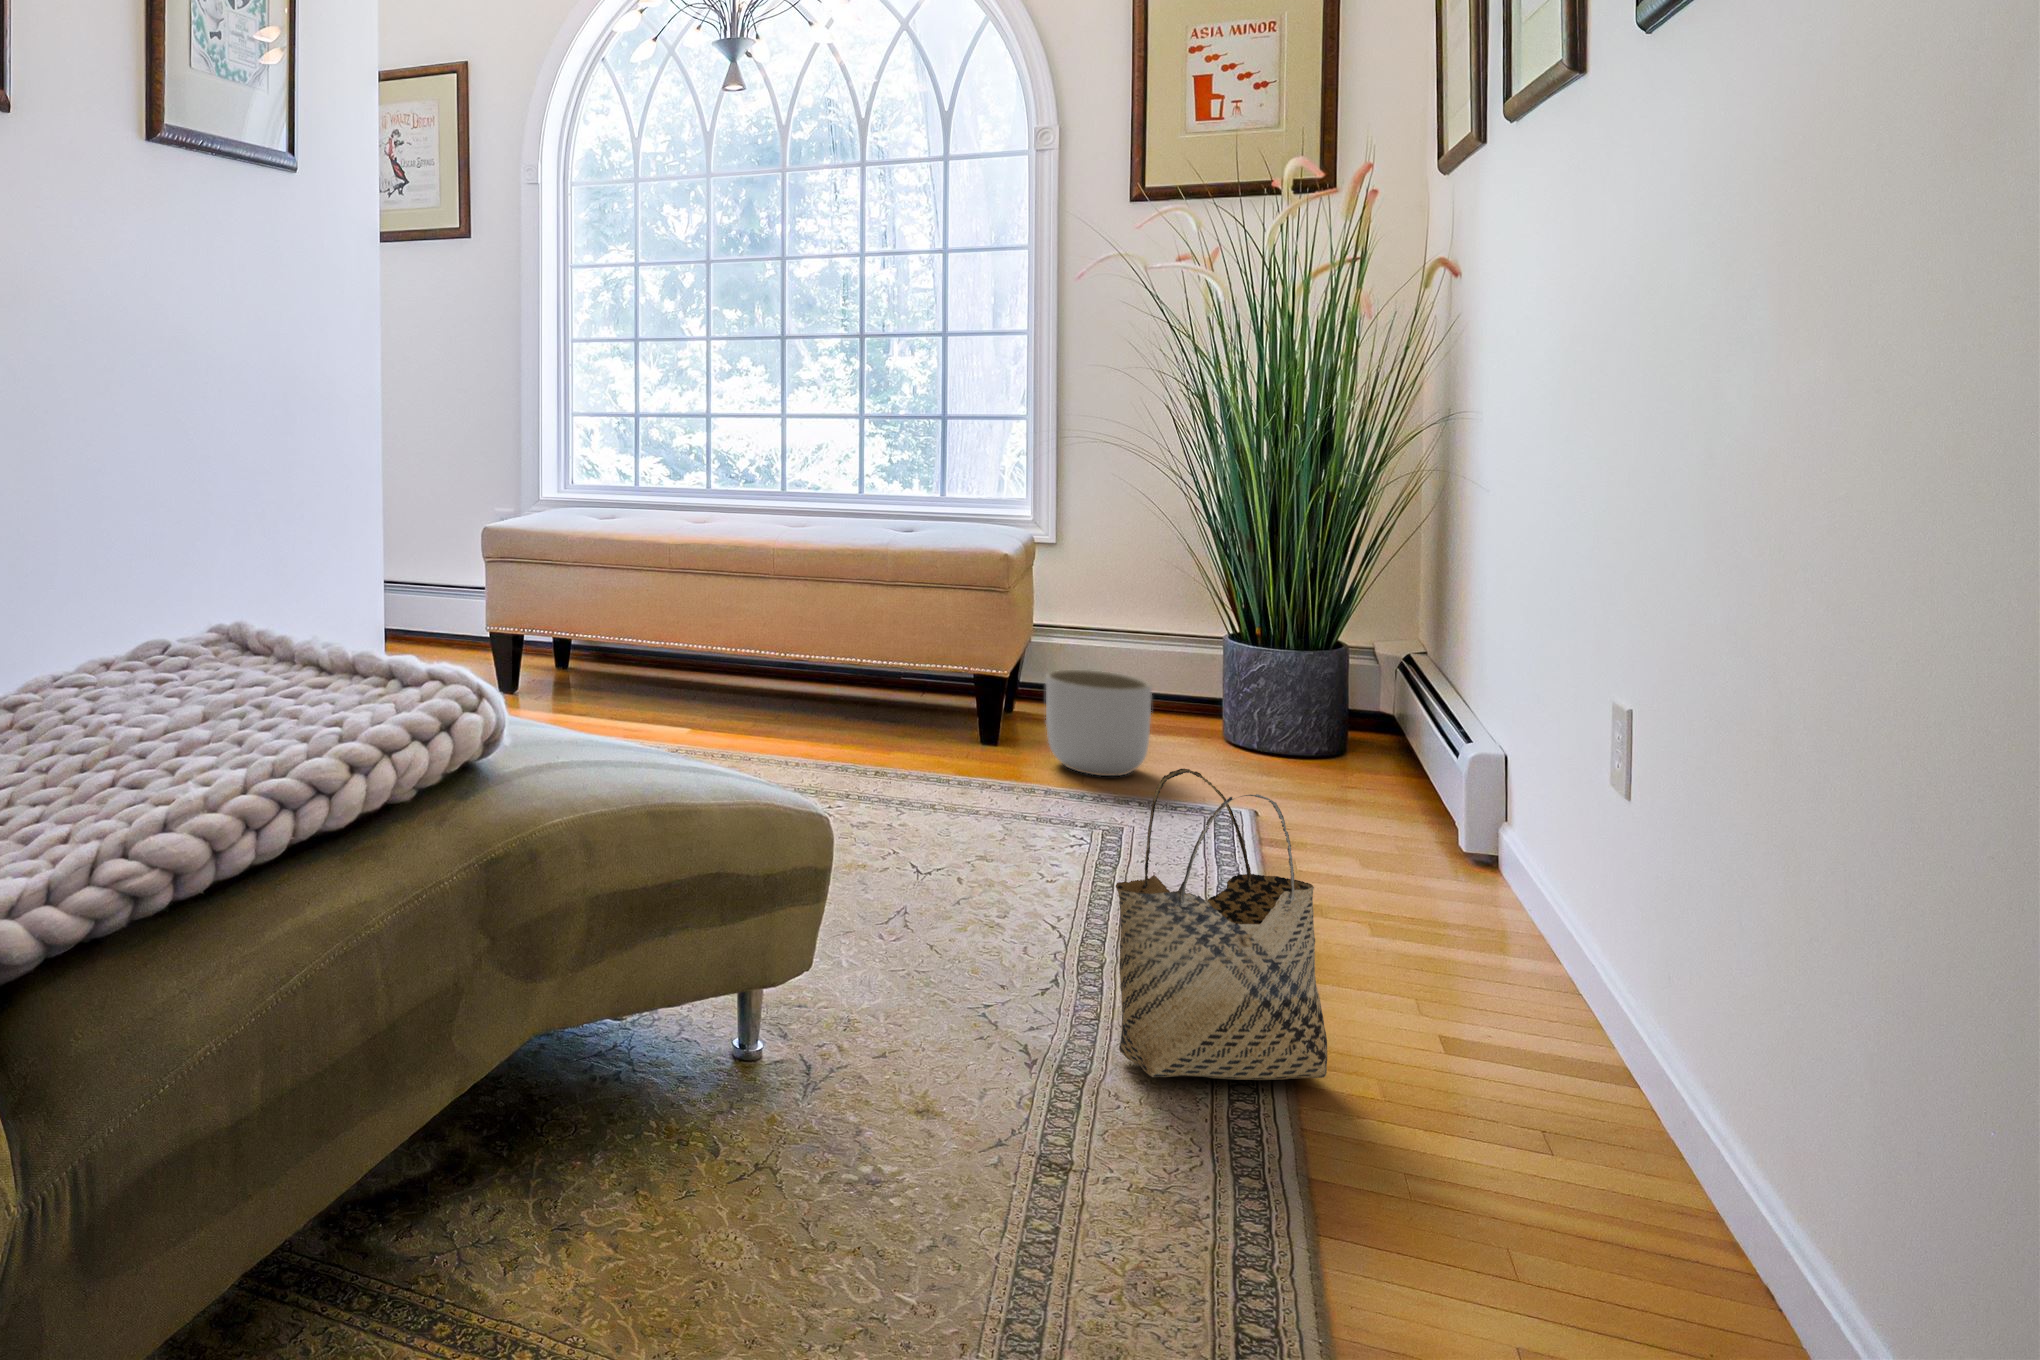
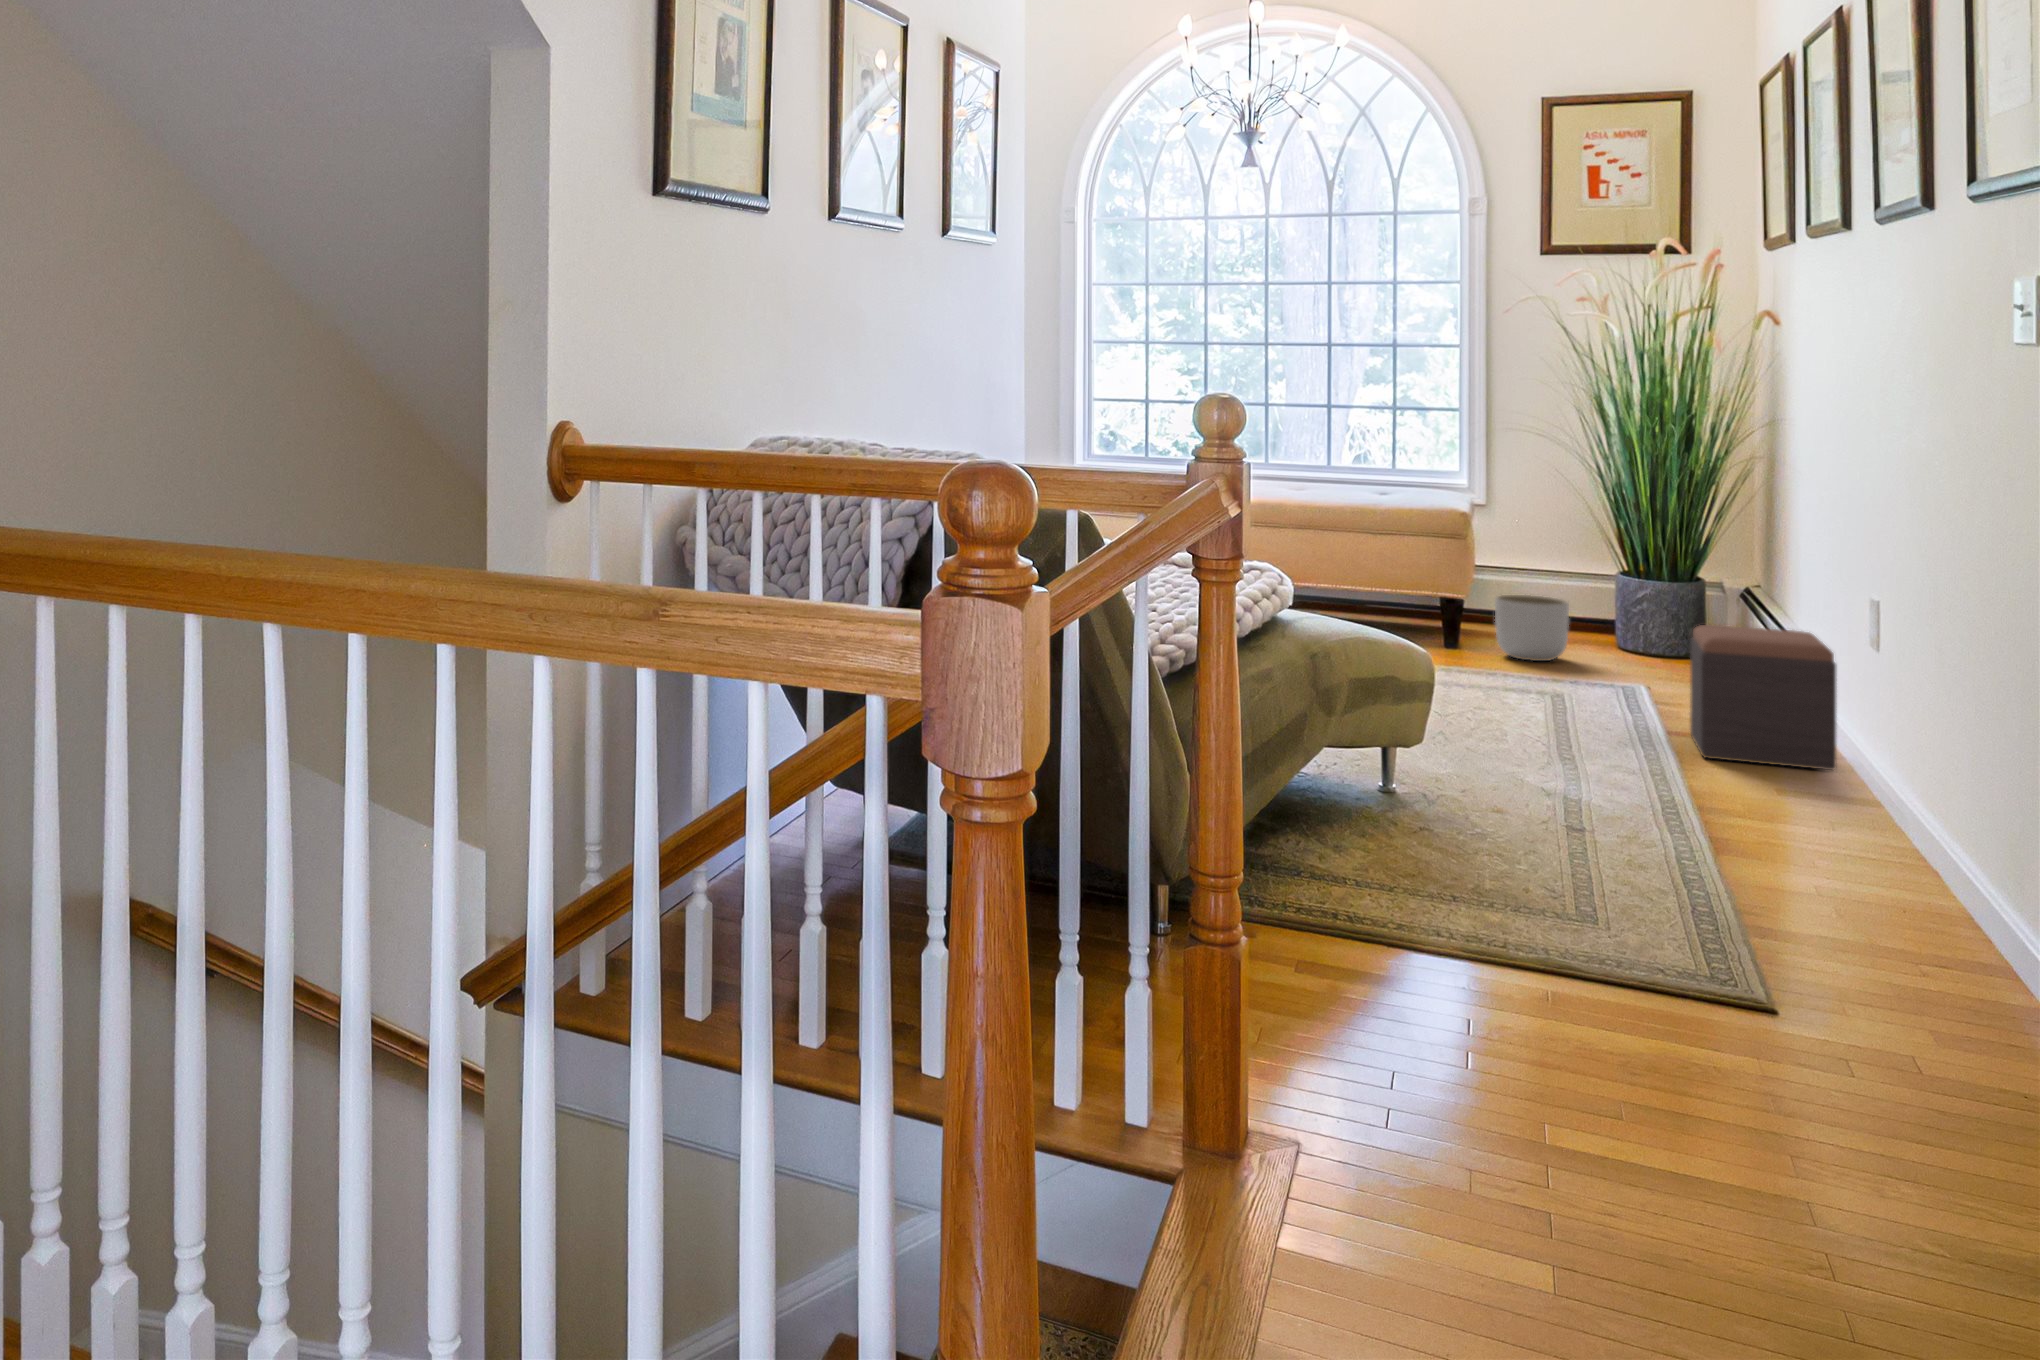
footstool: none [1335,763,1629,1097] -> present [1690,625,1837,770]
woven basket: present [1116,769,1327,1080] -> none [1576,622,1684,765]

